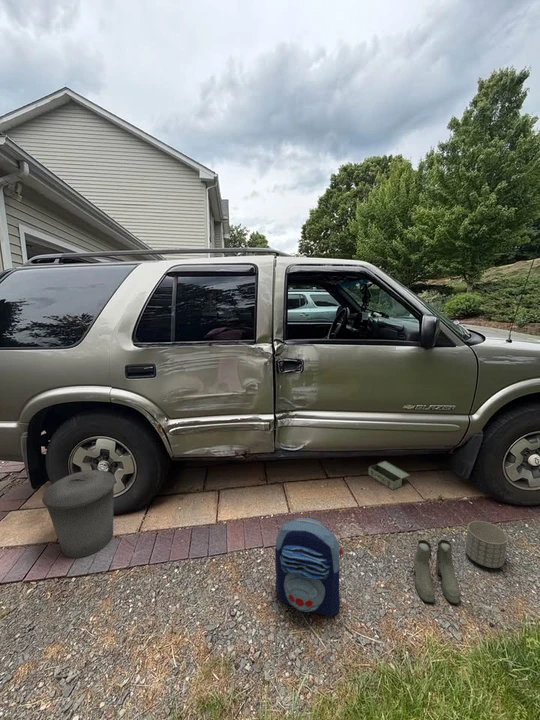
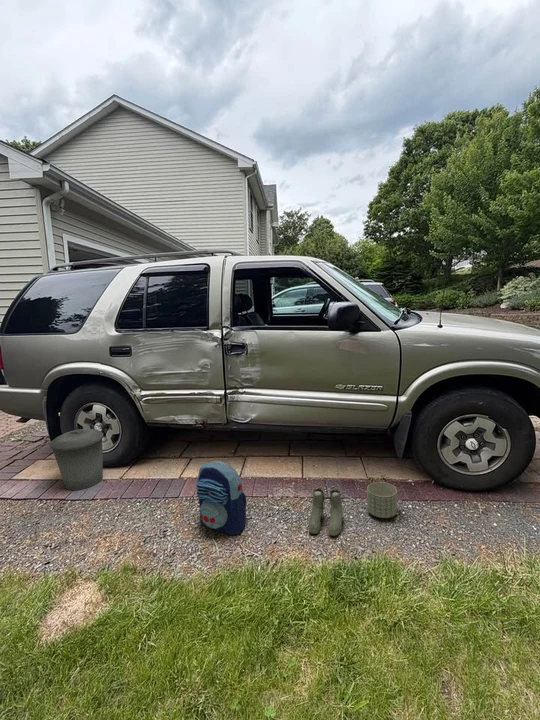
toolbox: present [369,461,410,490] -> none [327,440,360,463]

